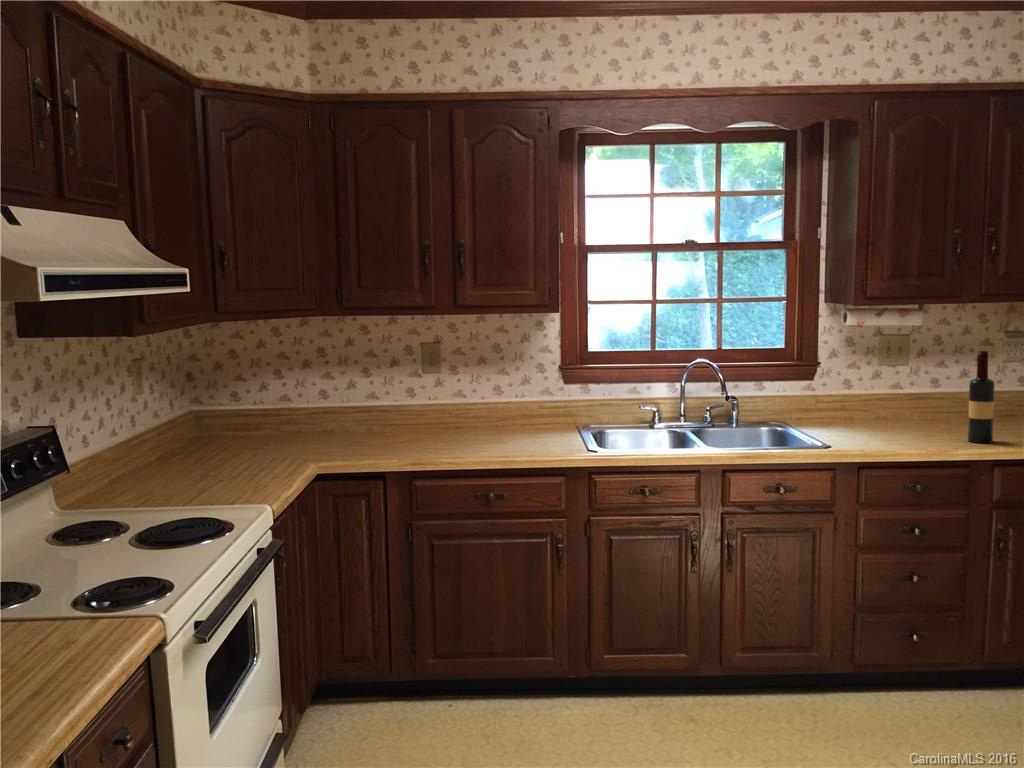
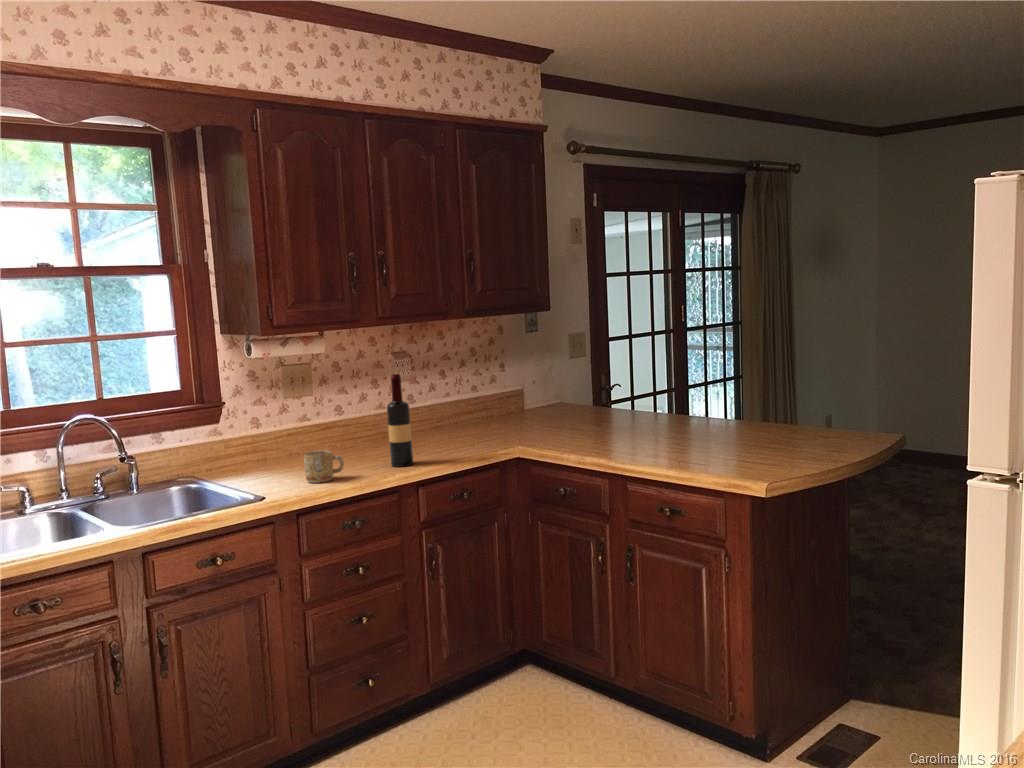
mug: none [875,414,914,443] -> present [304,450,344,483]

